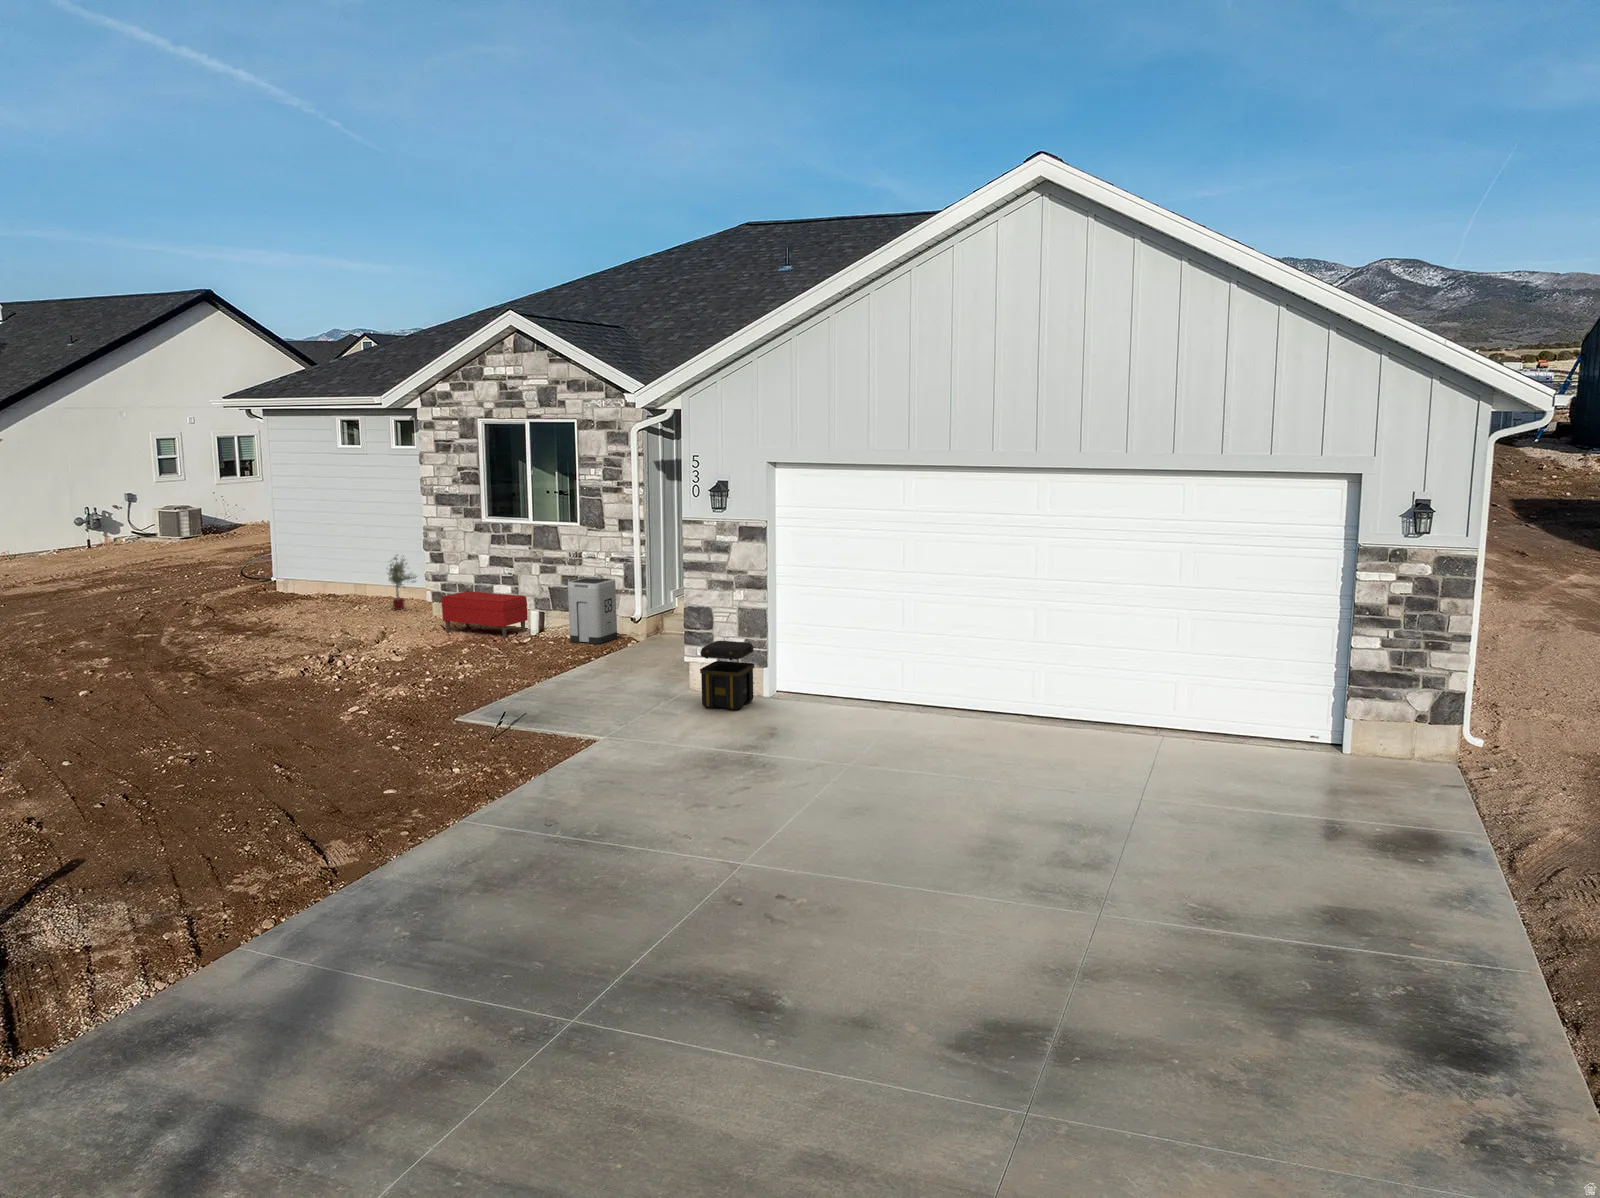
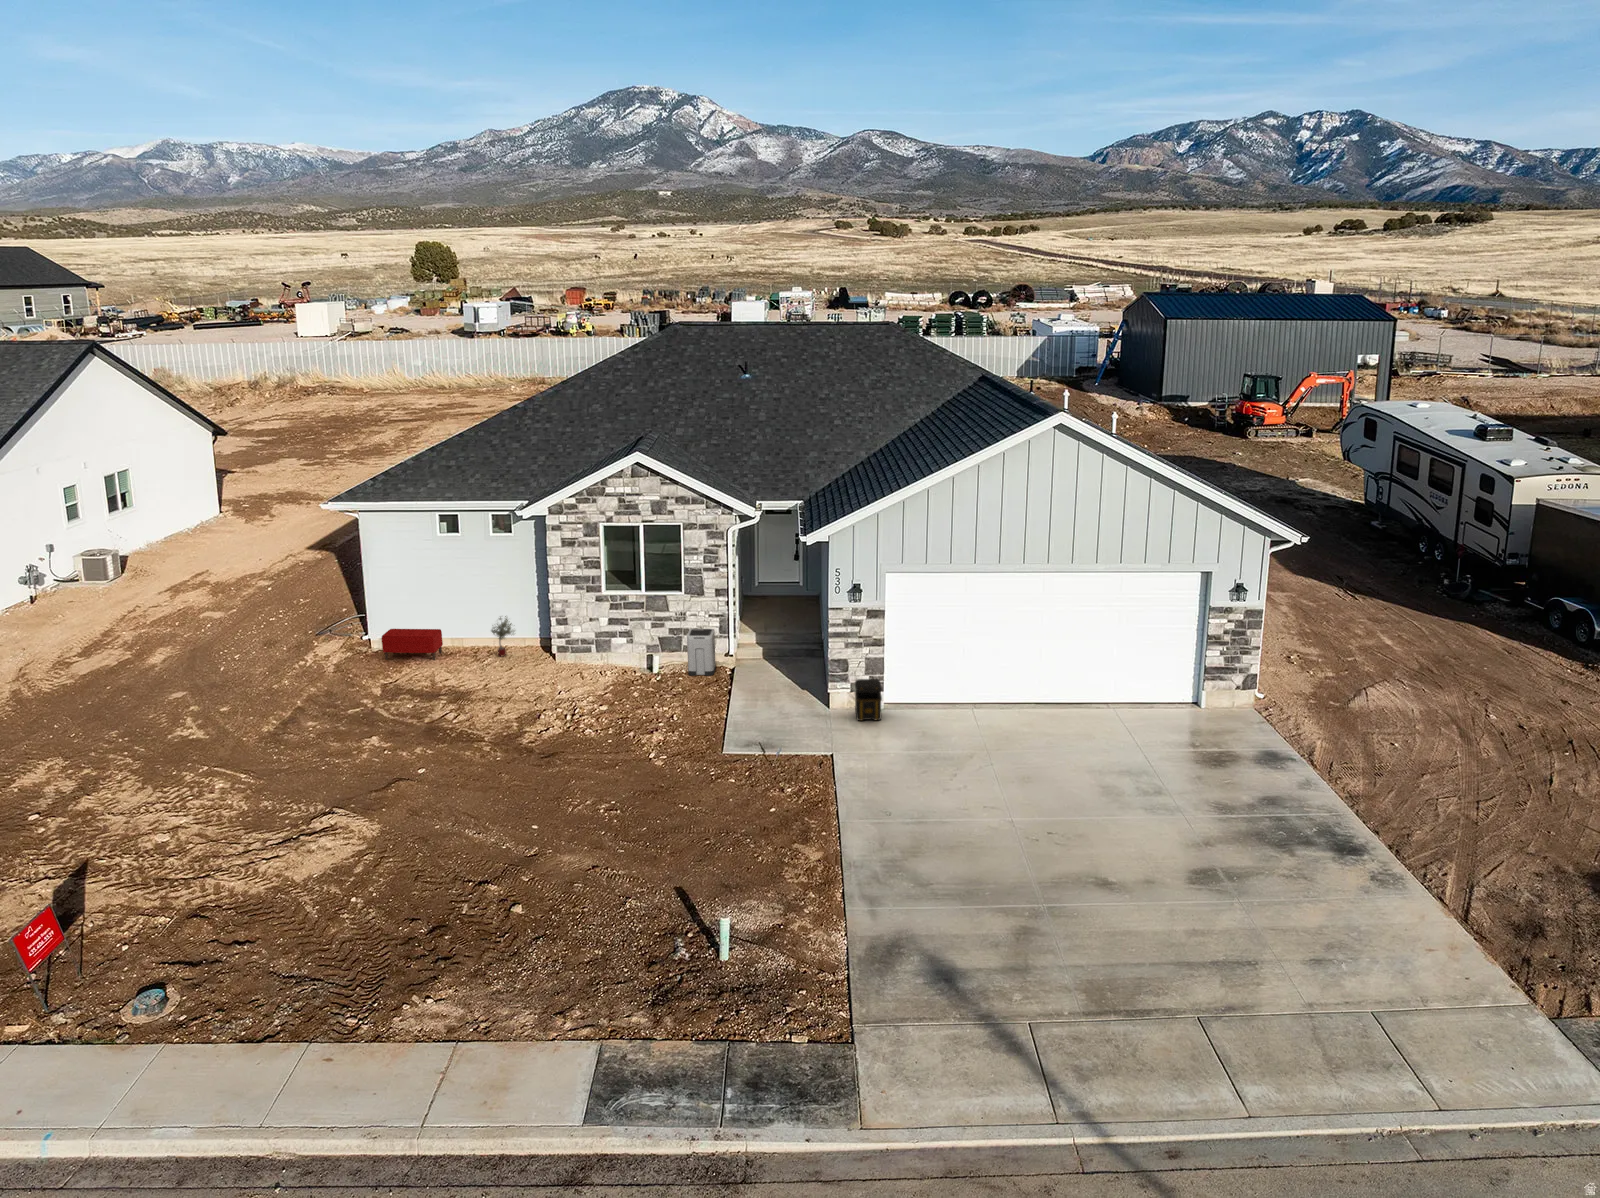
bench: present [442,591,528,638] -> present [381,629,443,660]

